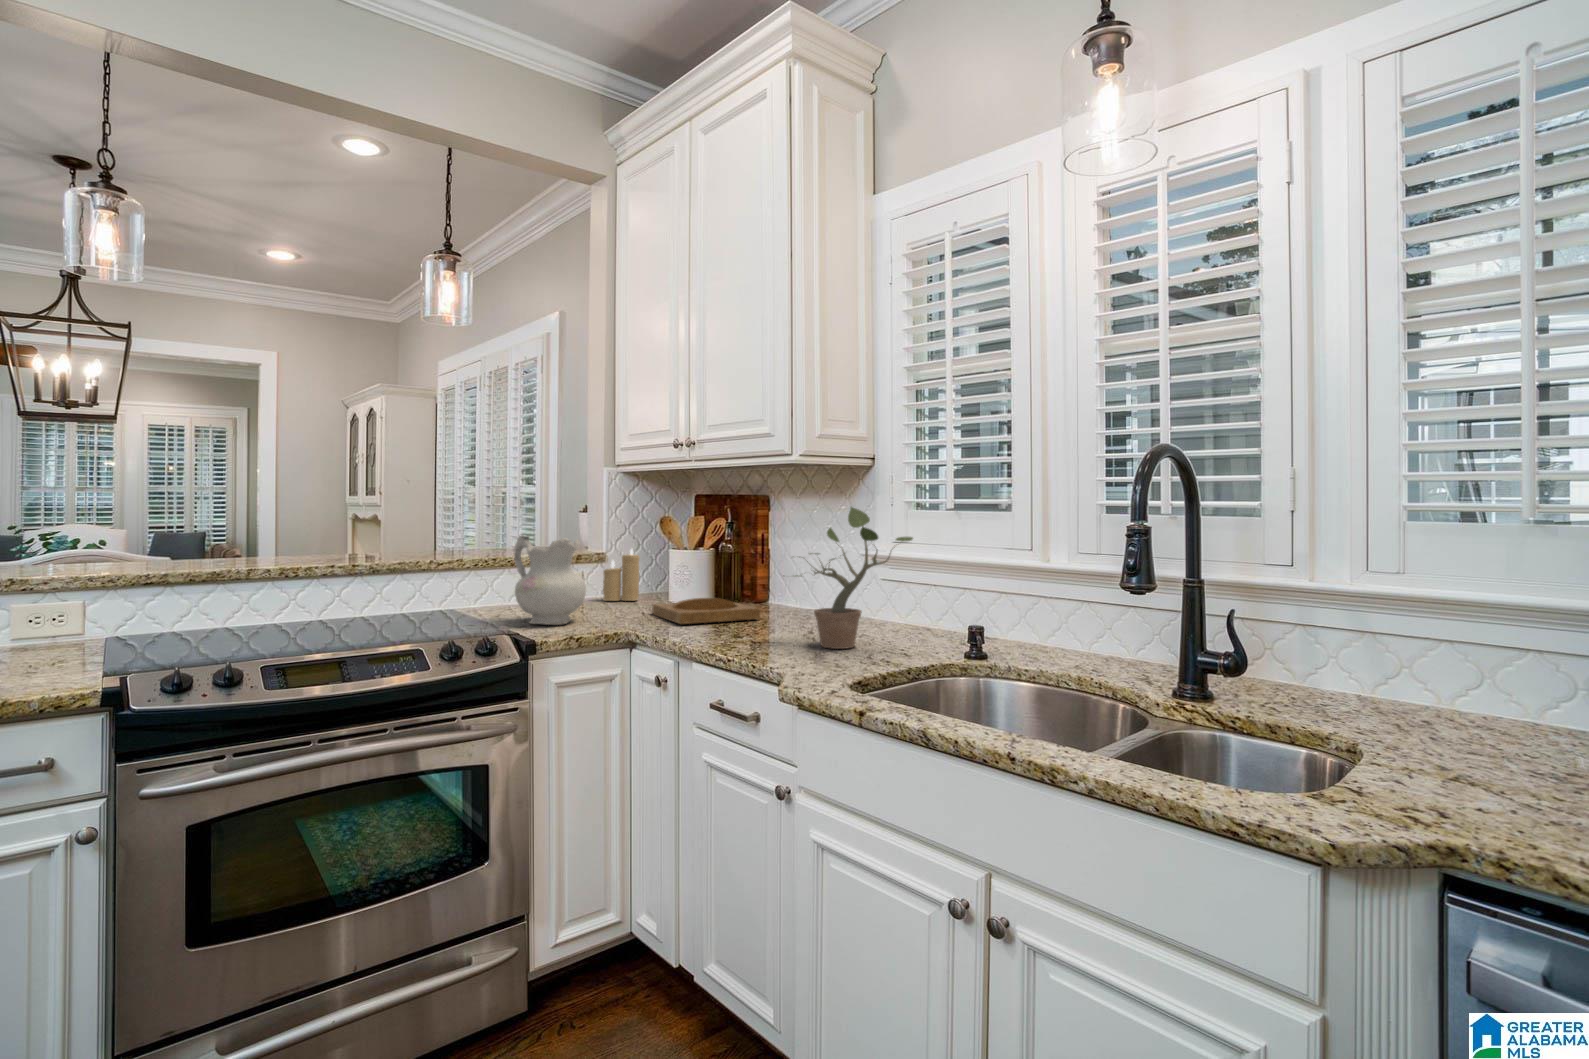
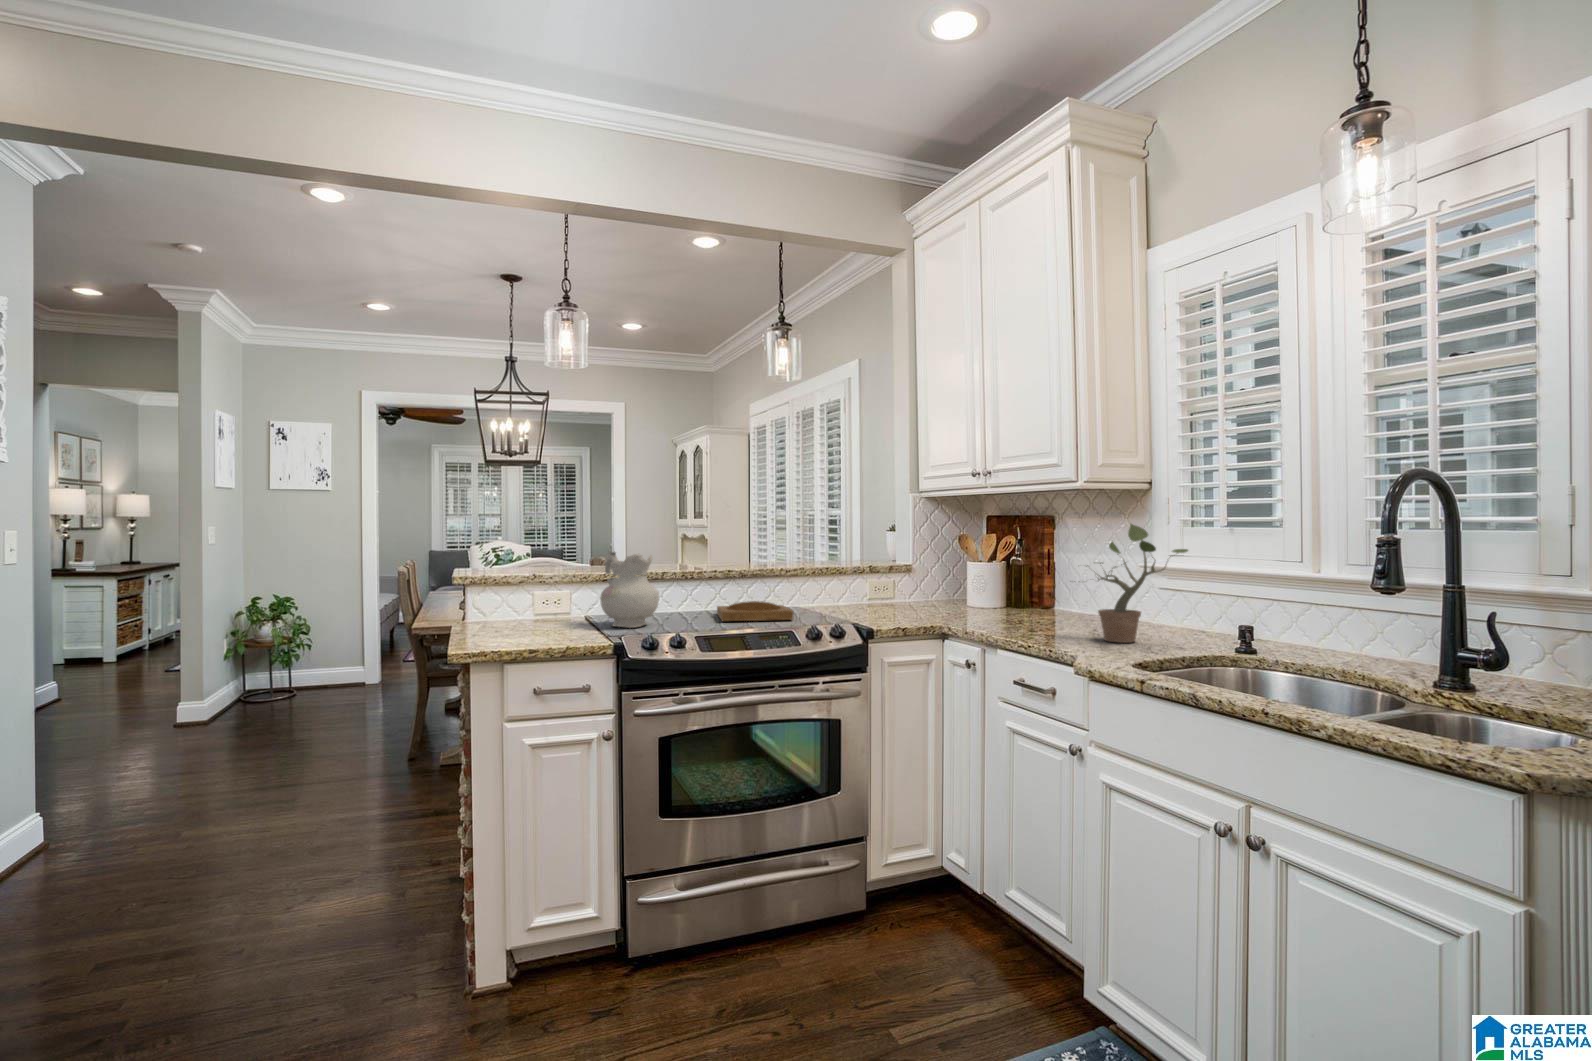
ceramic pitcher: present [514,535,586,625] -> present [600,551,659,628]
candle: present [603,549,640,601] -> none [909,560,939,604]
tray: present [652,598,760,624] -> present [717,601,793,621]

